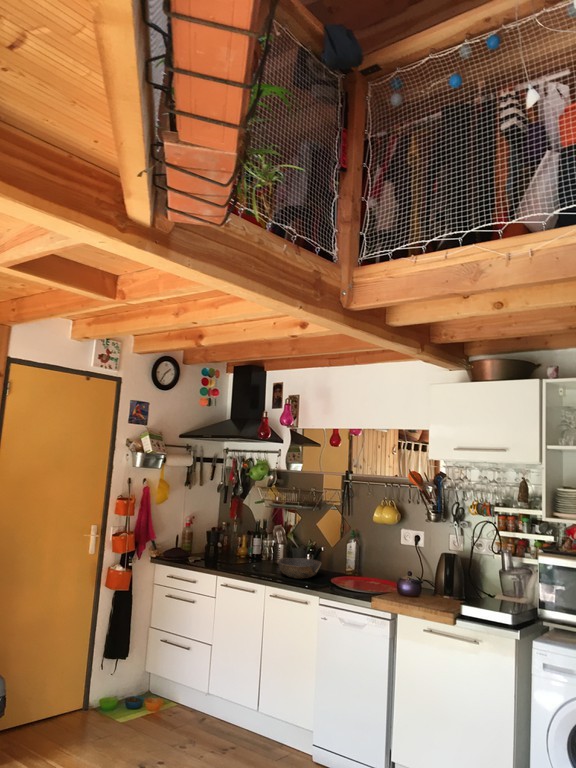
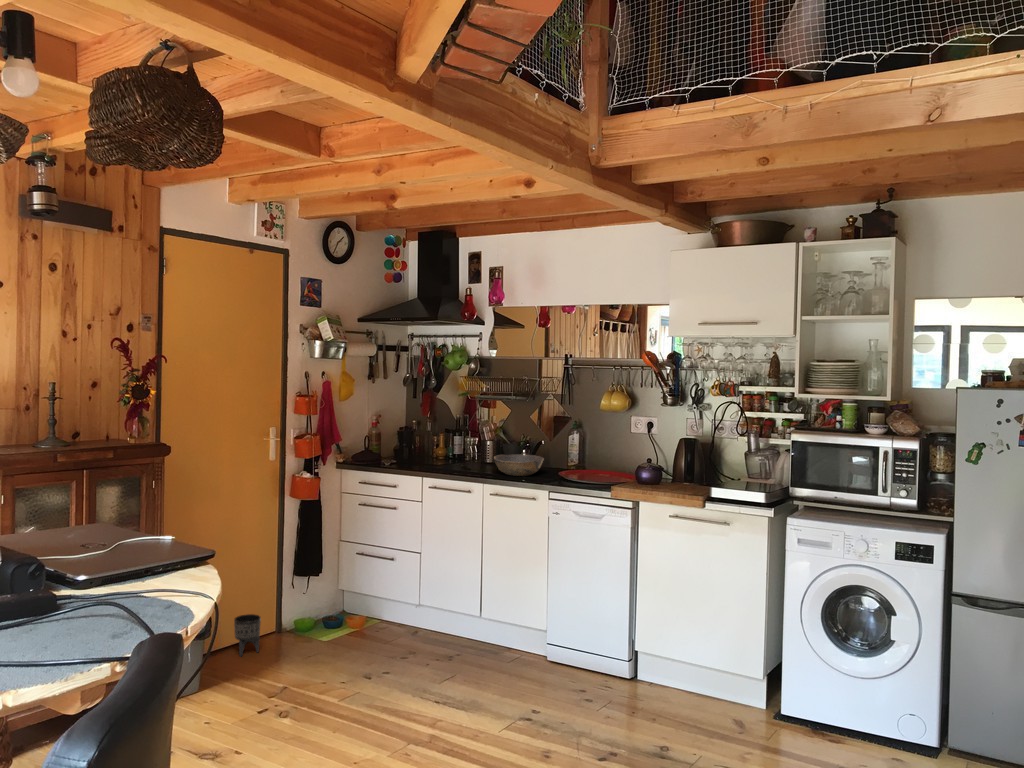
planter: none [40,691,64,732] -> present [234,614,261,656]

